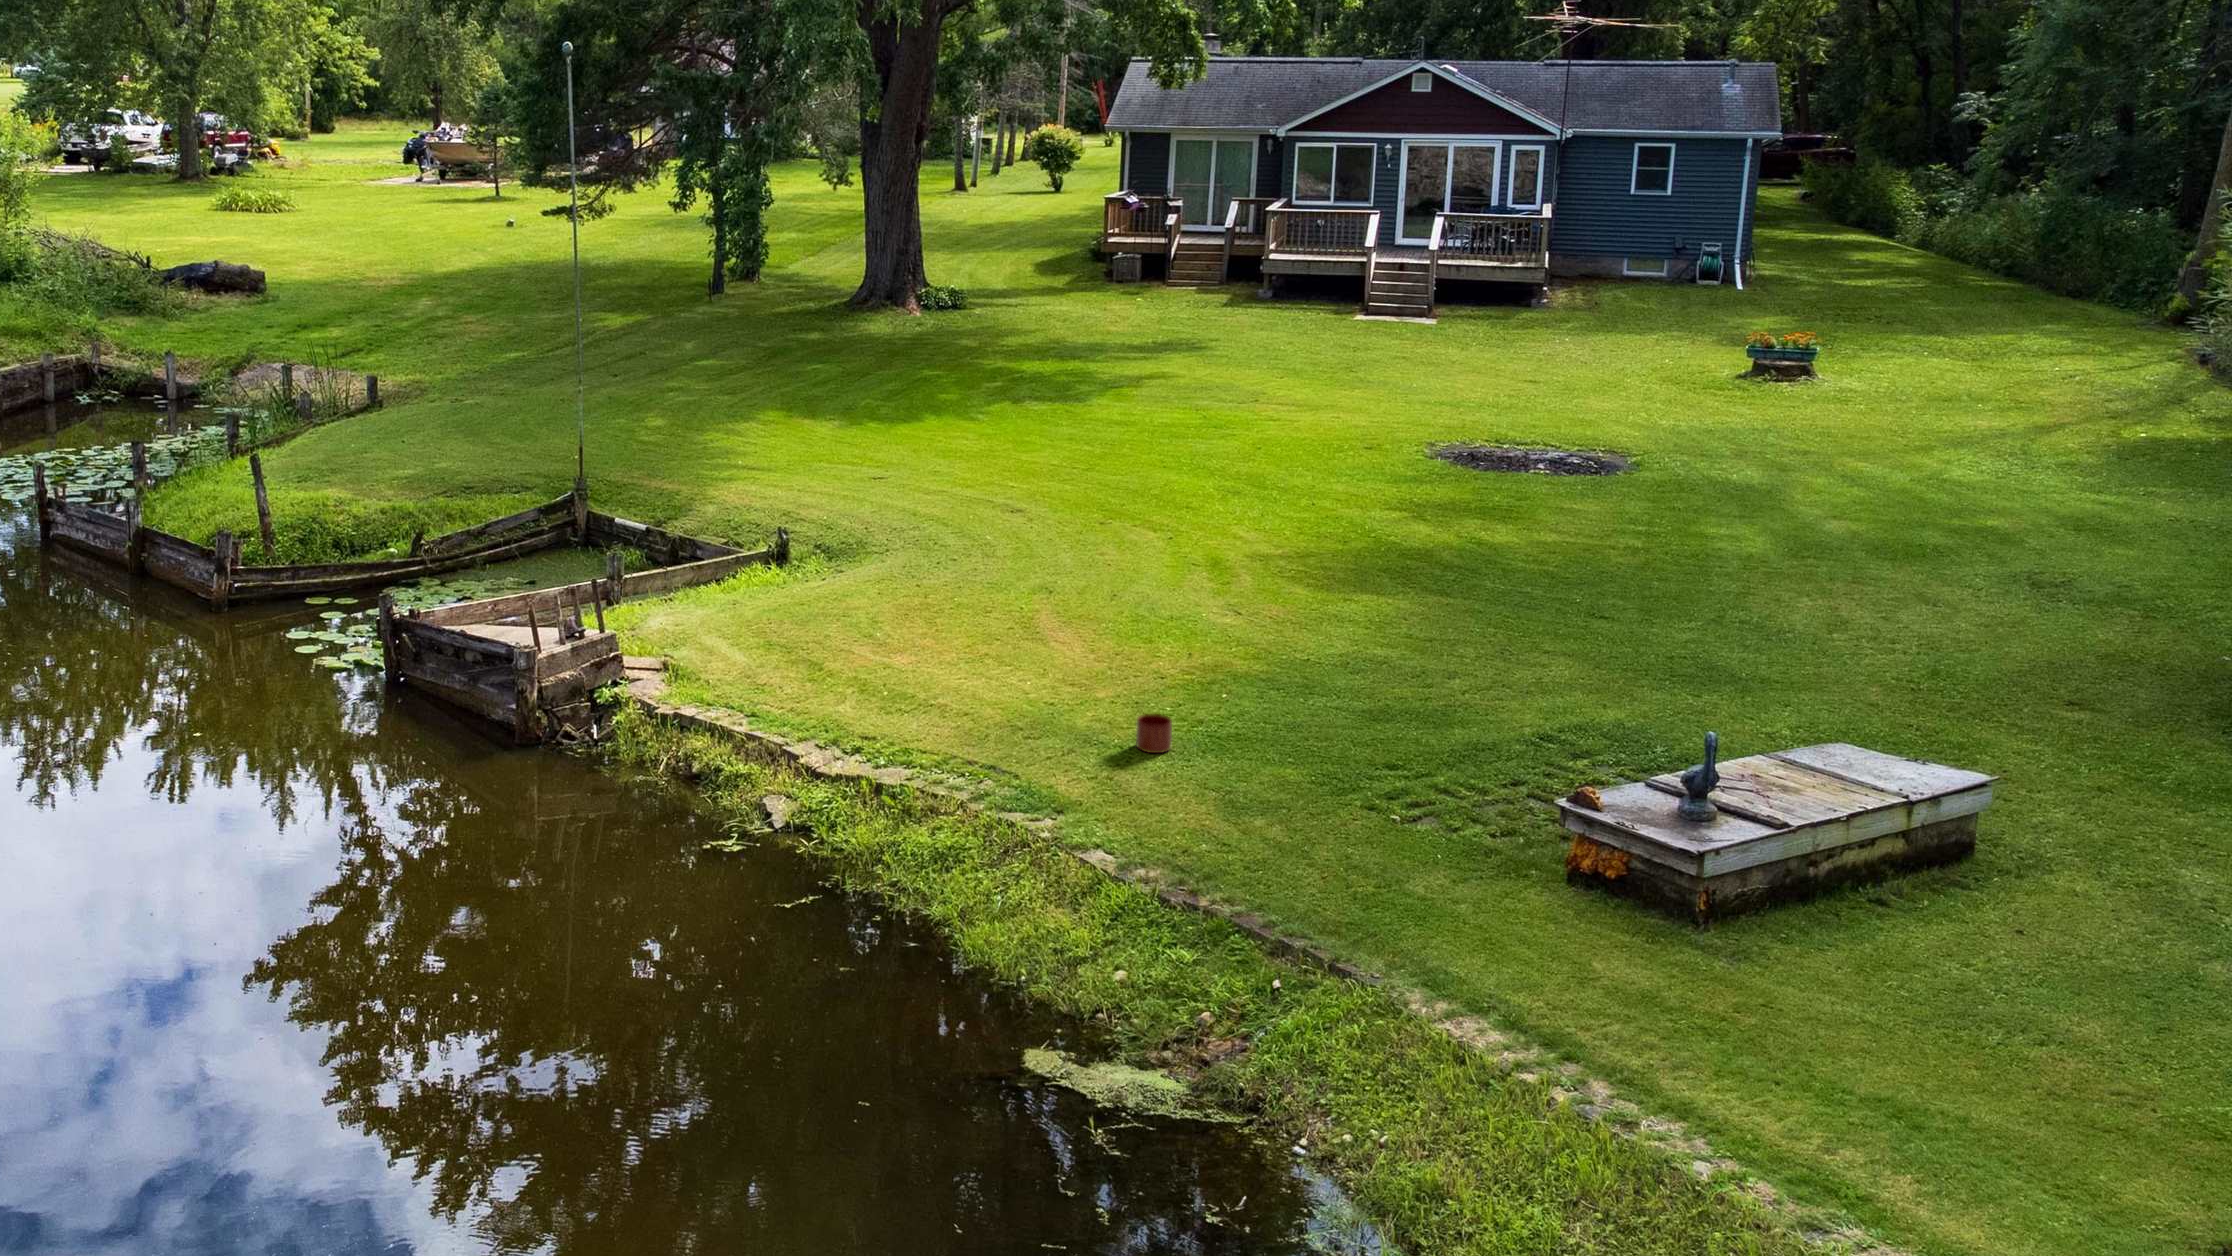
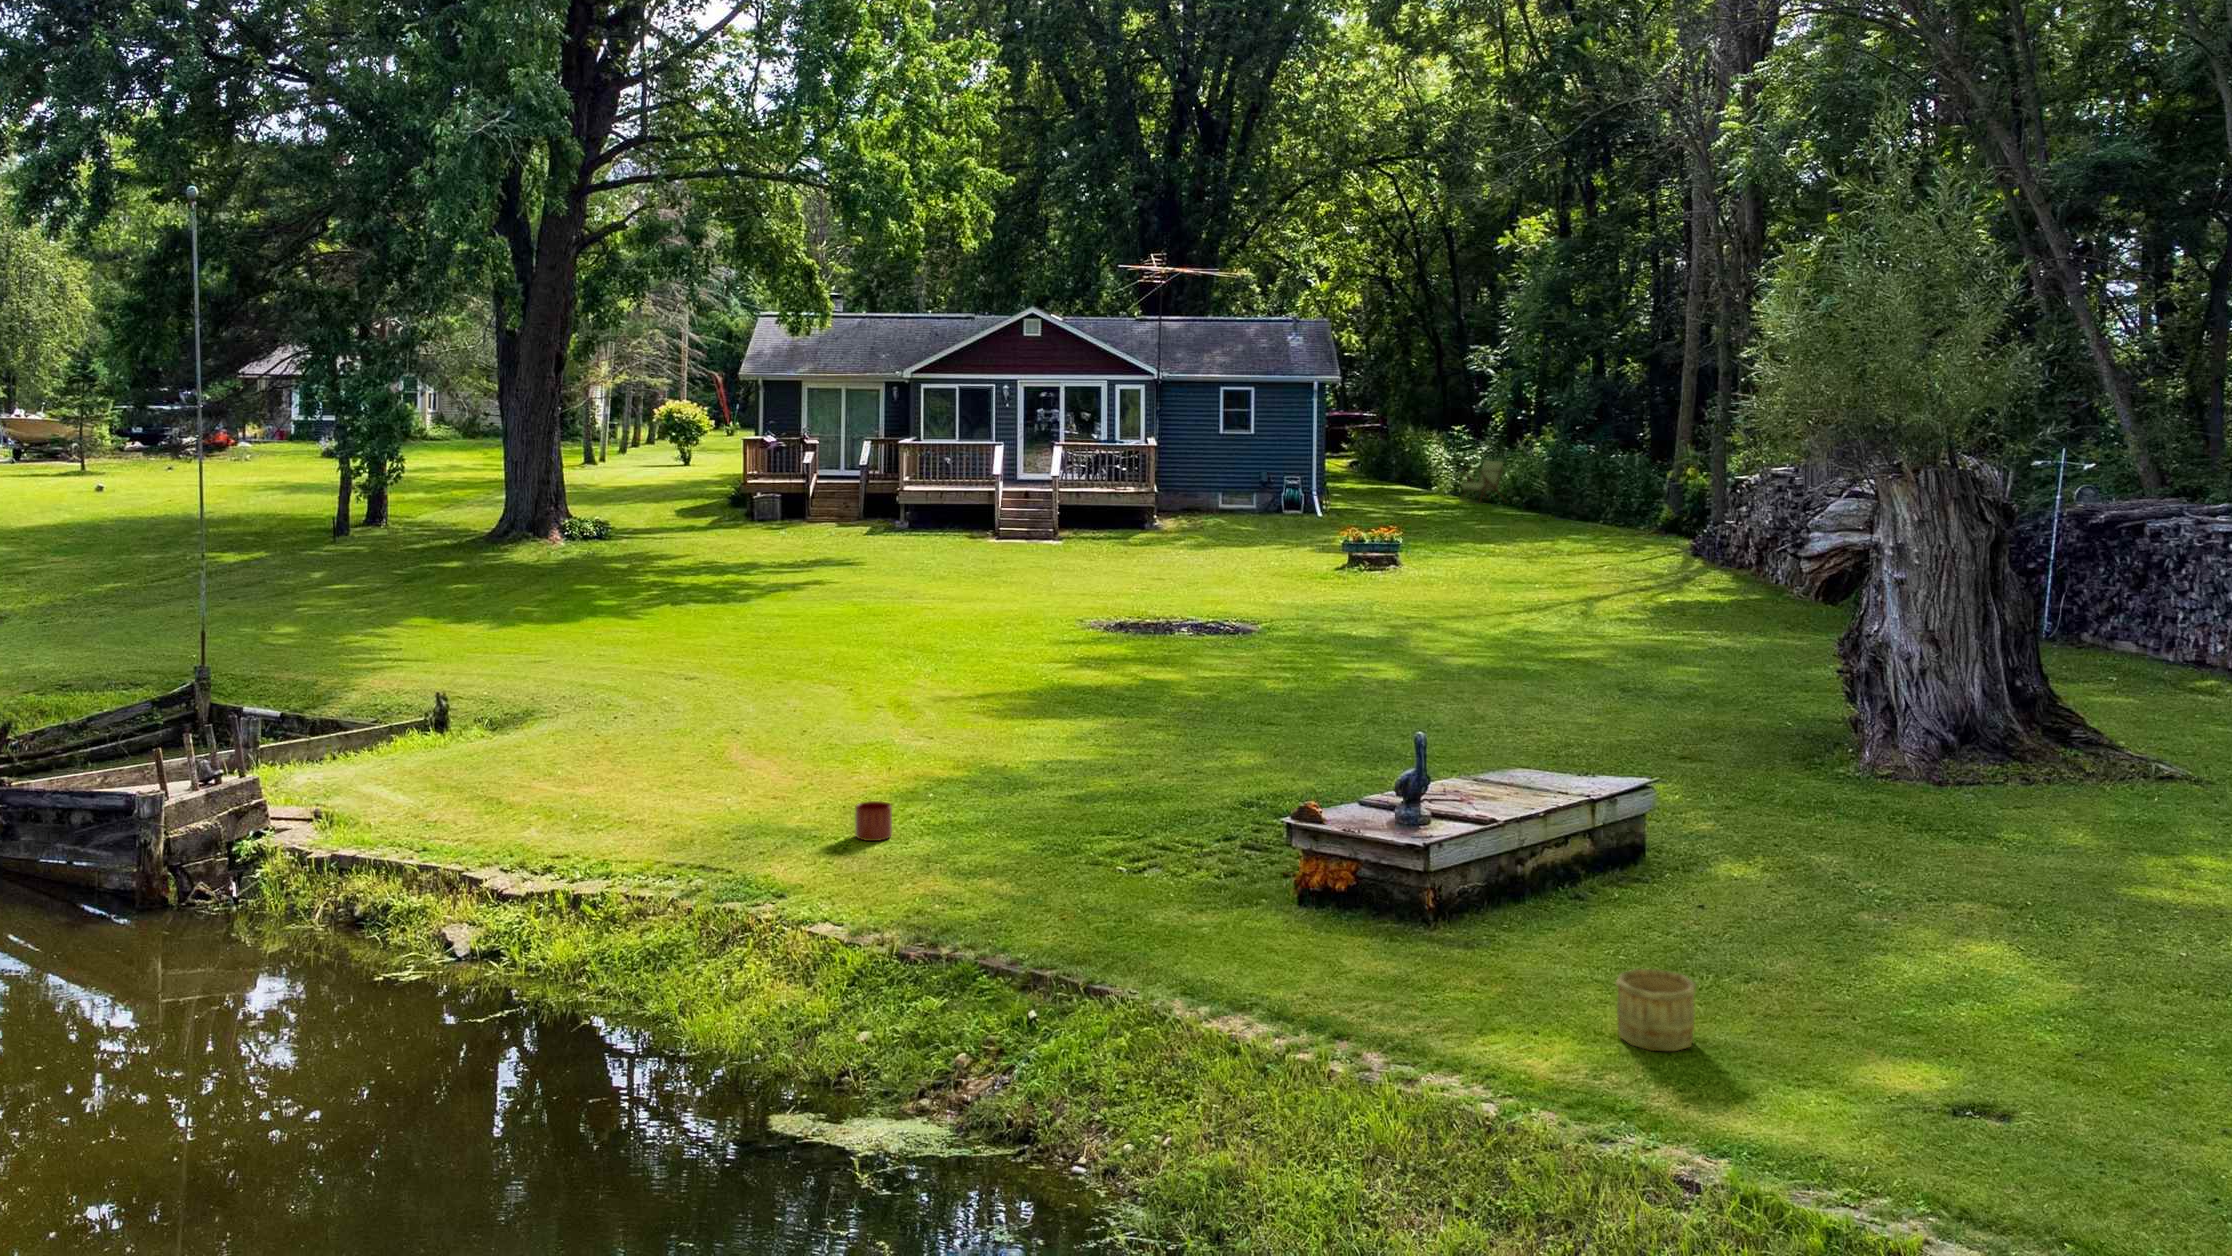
lounge chair: none [1934,216,1997,269] -> present [1461,460,1505,502]
wooden bucket: none [1885,1050,1984,1145] -> present [1616,969,1696,1051]

